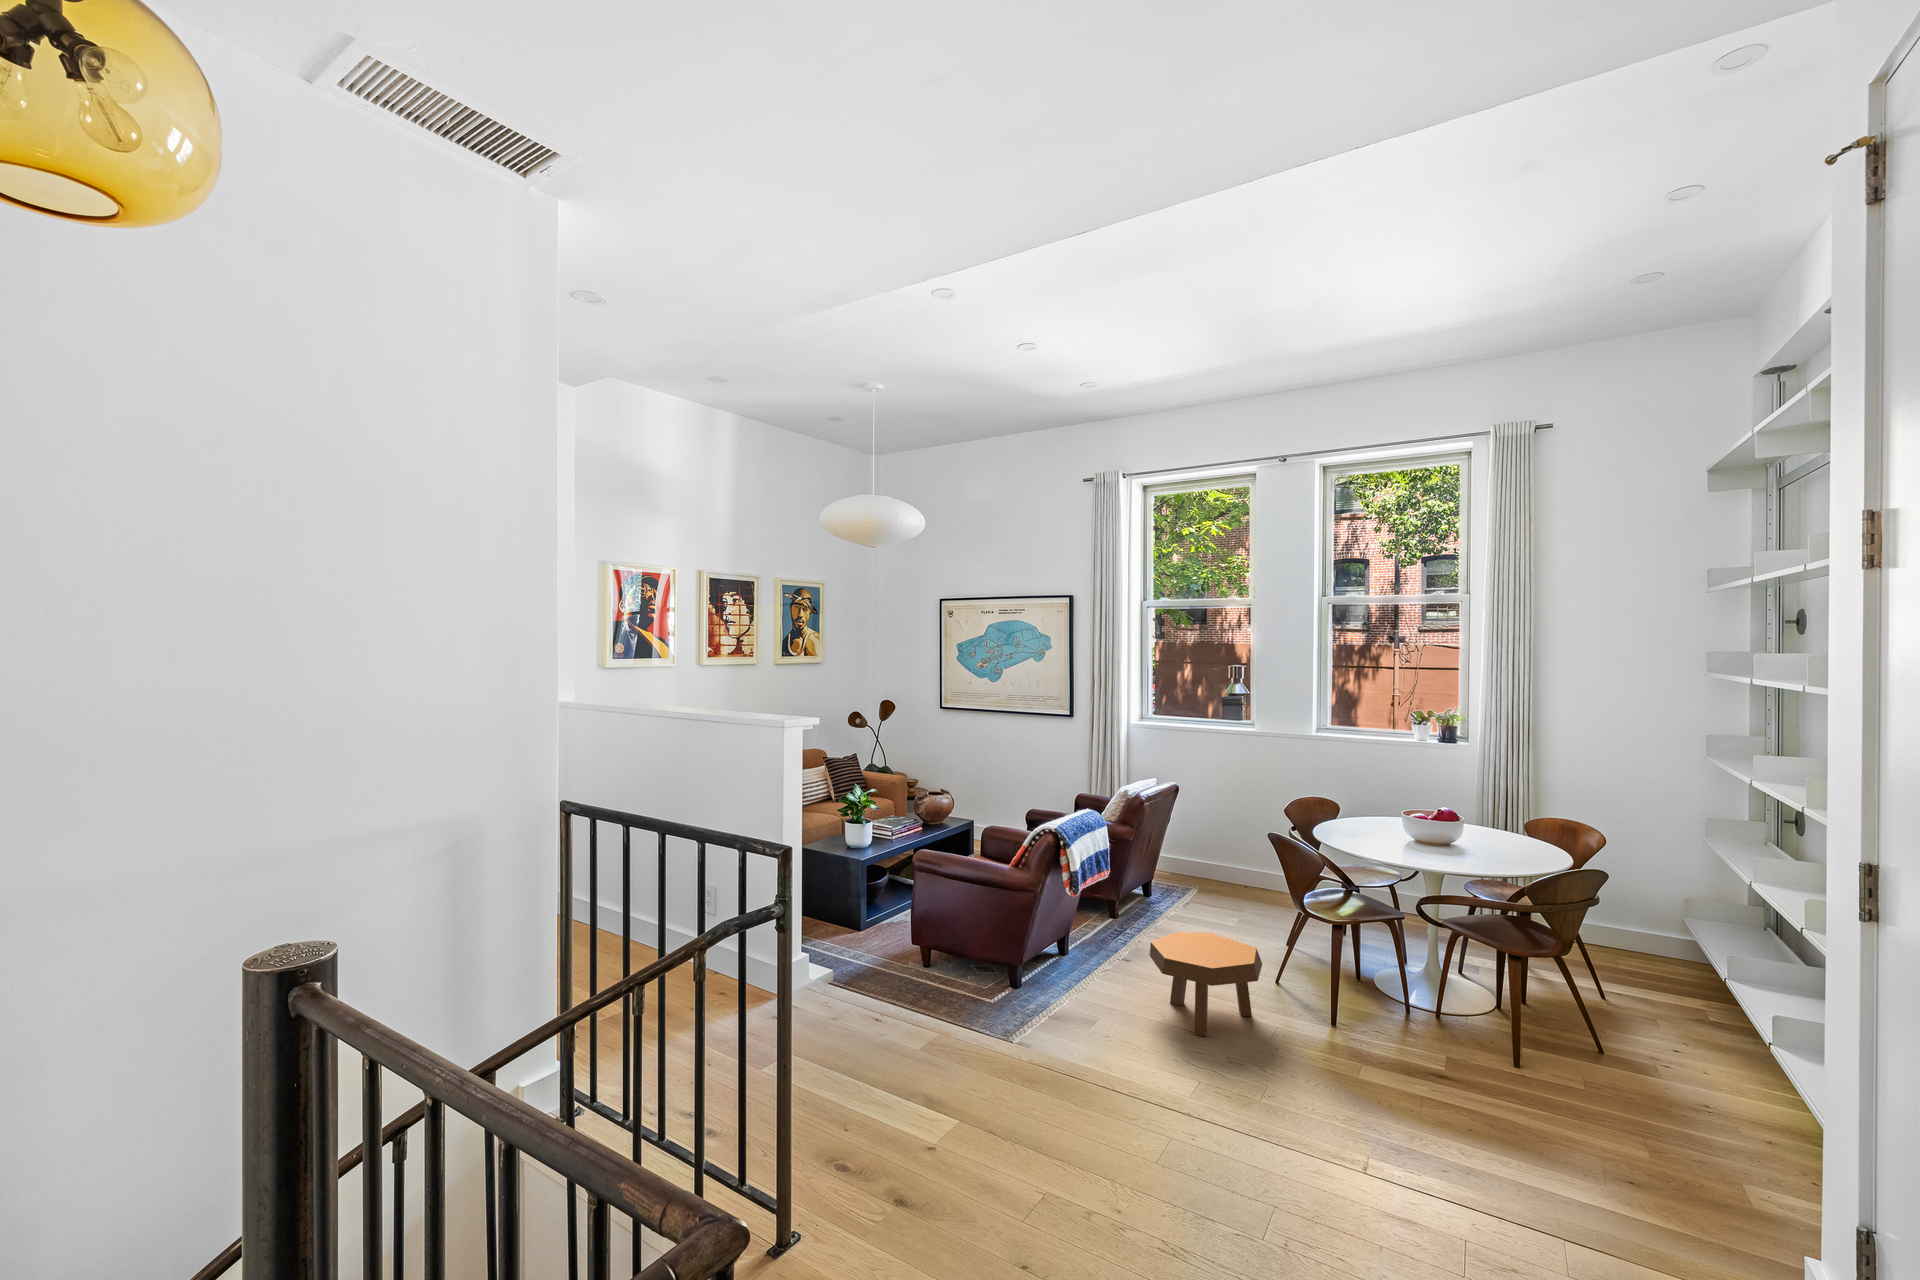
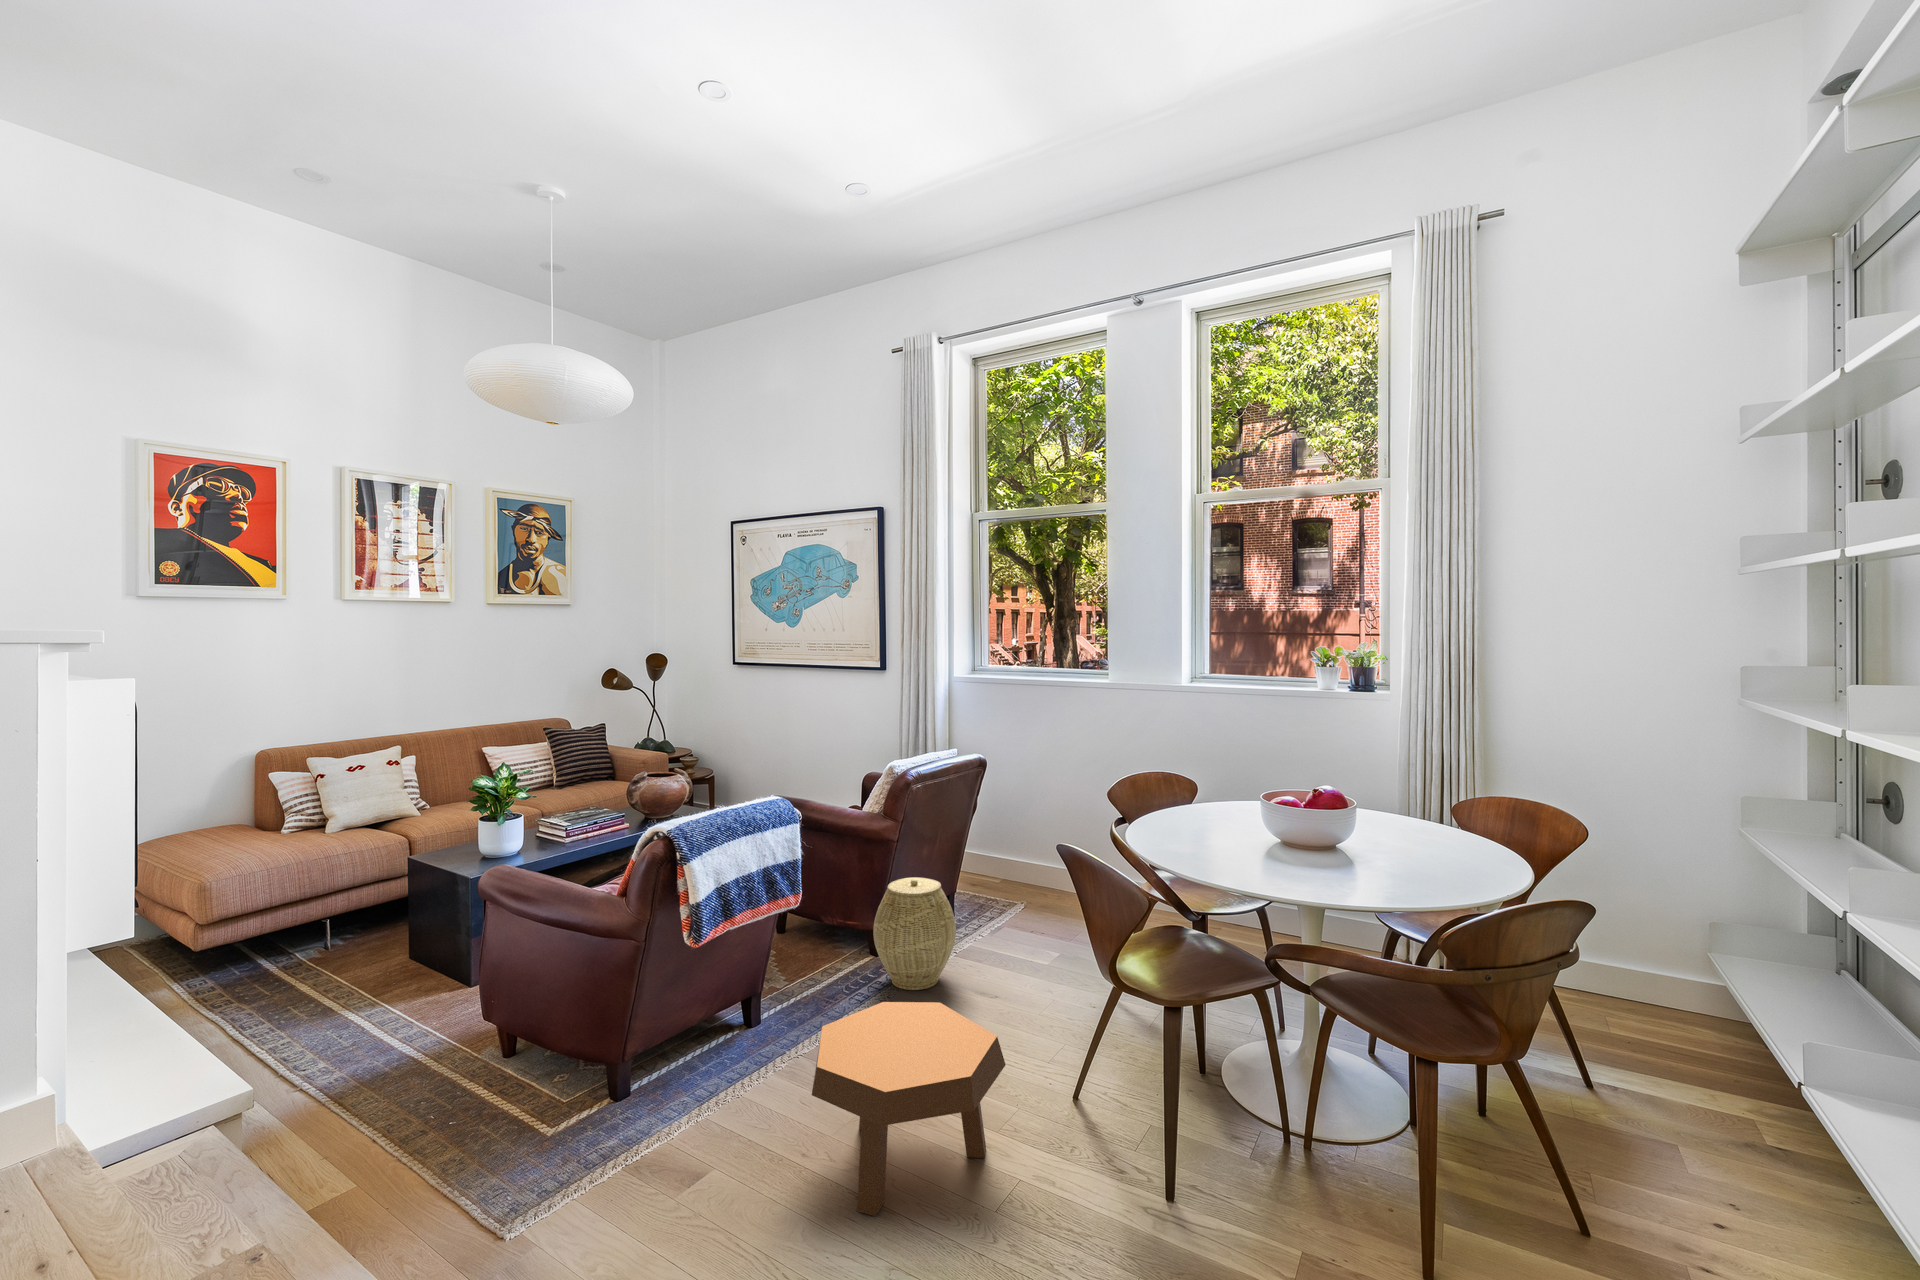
woven basket: none [1125,866,1181,939] -> present [873,877,956,990]

